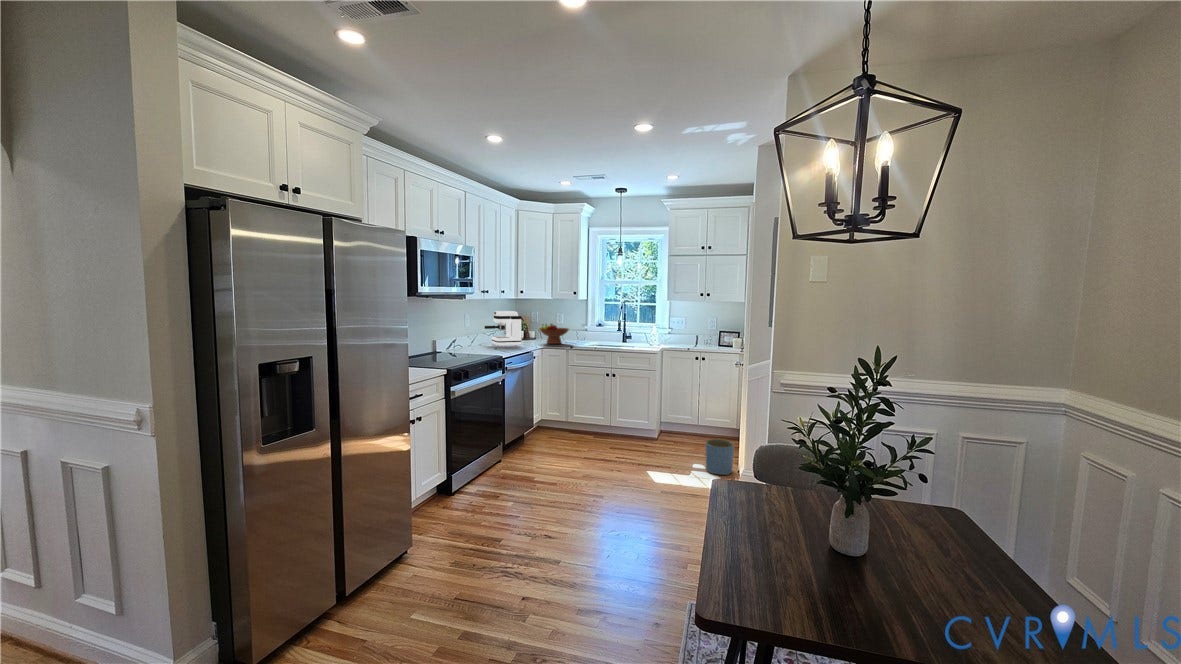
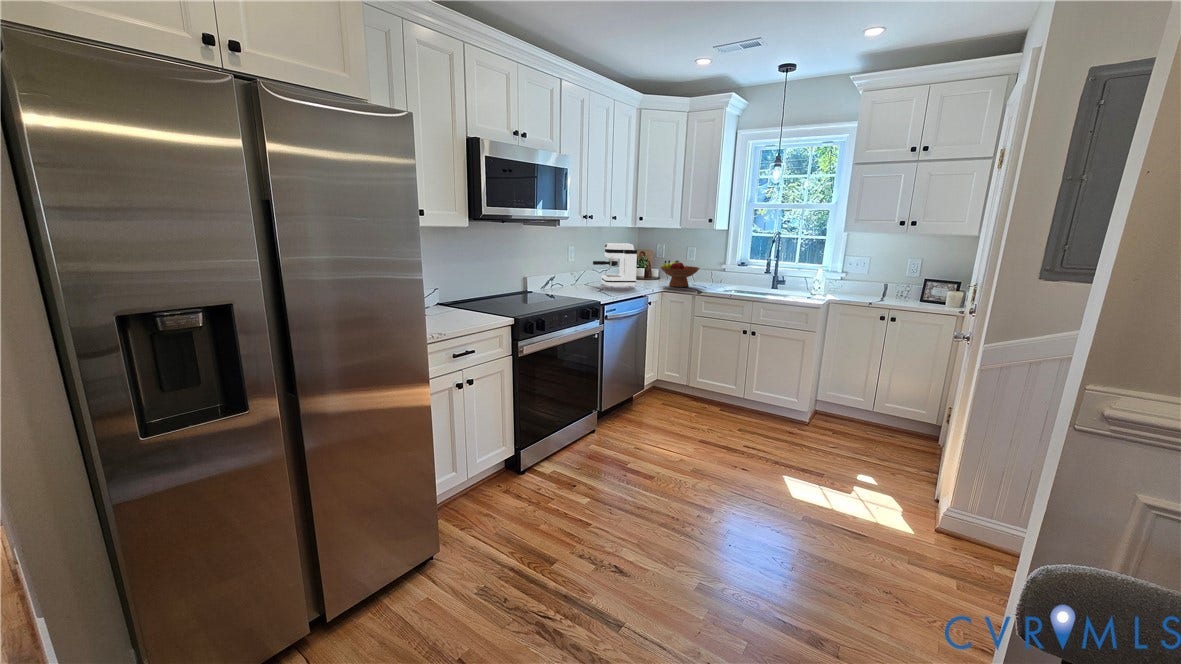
planter: present [706,439,734,475] -> none [881,443,937,503]

